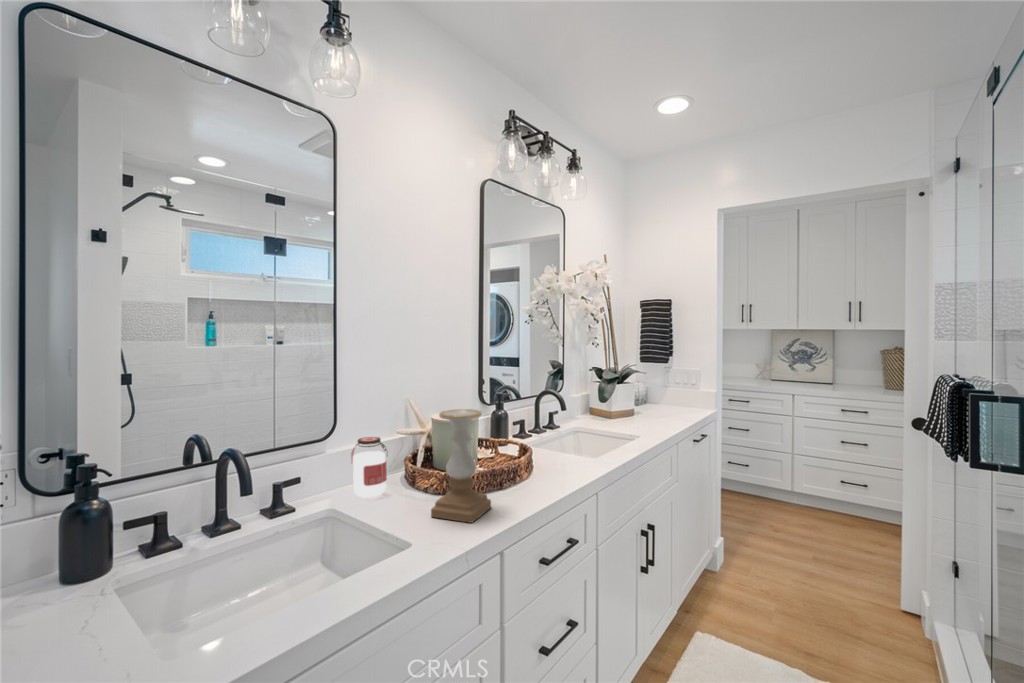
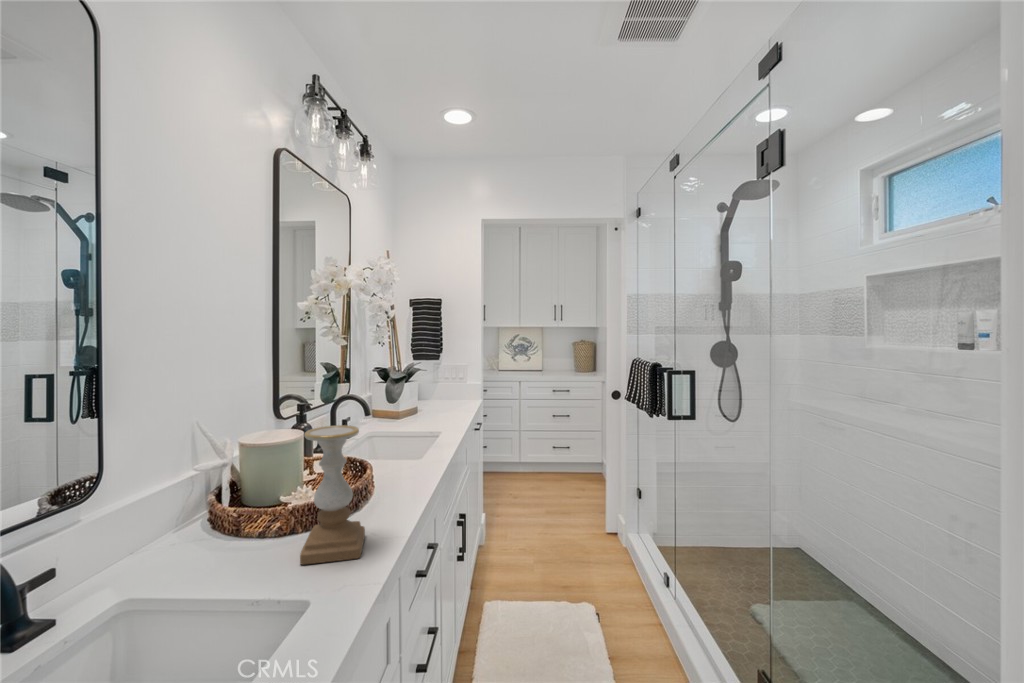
jar: present [351,437,387,498] -> none [143,478,202,568]

